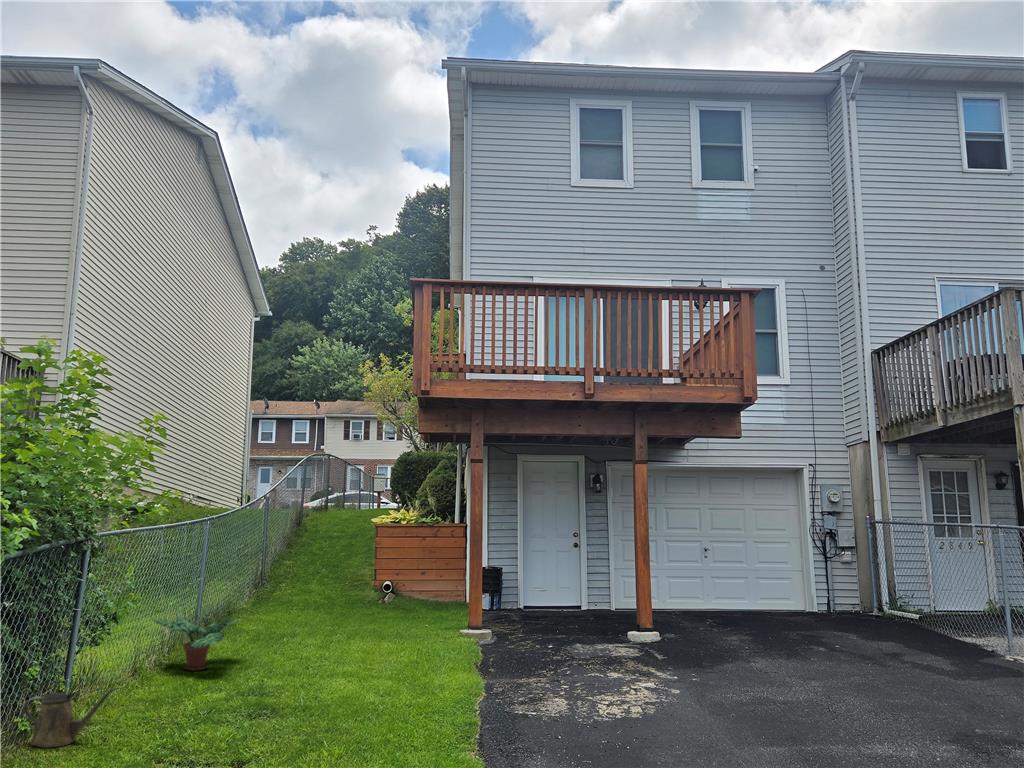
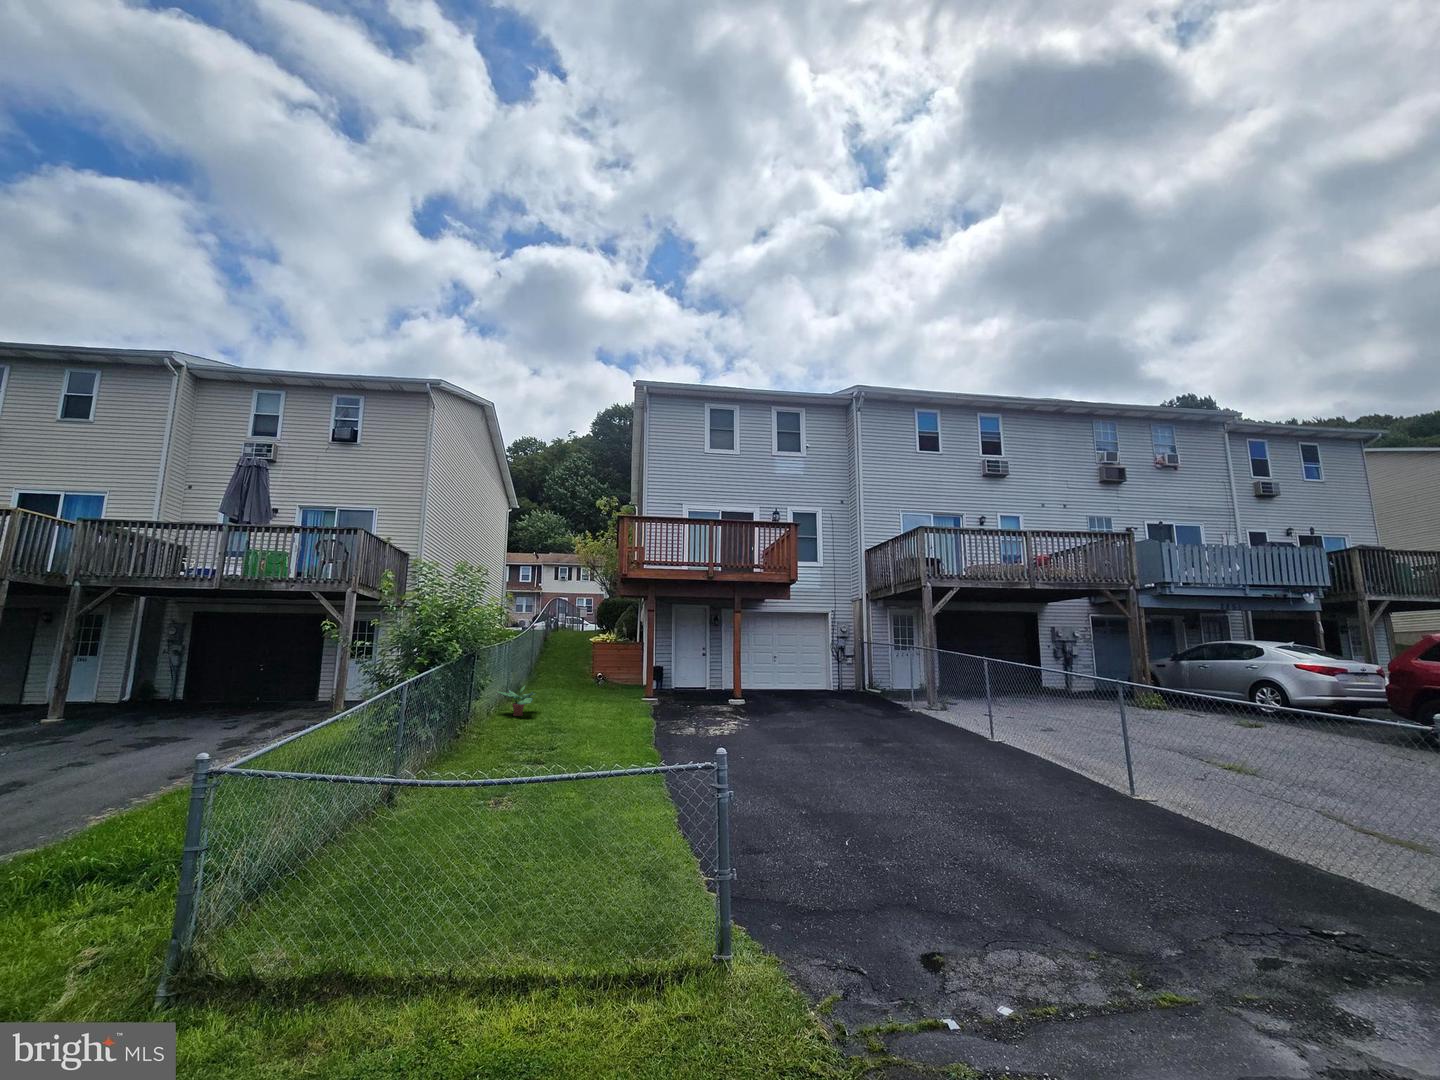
watering can: present [23,688,116,747] -> none [464,717,503,742]

